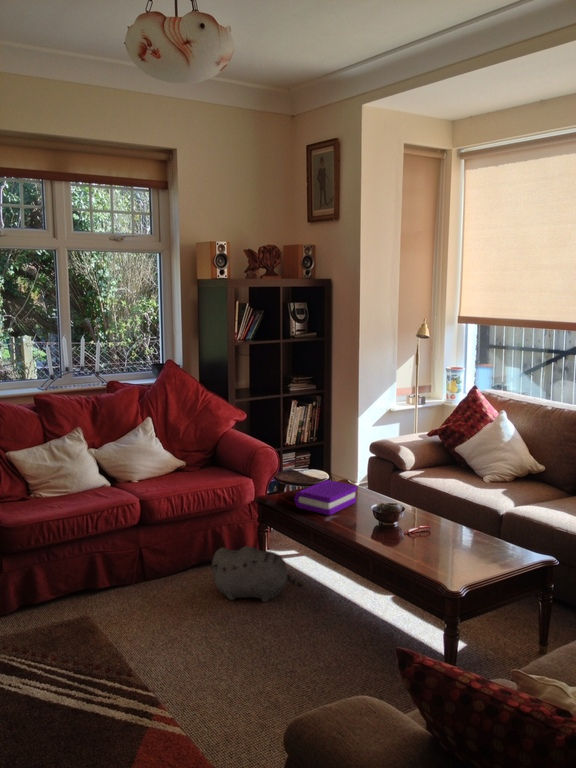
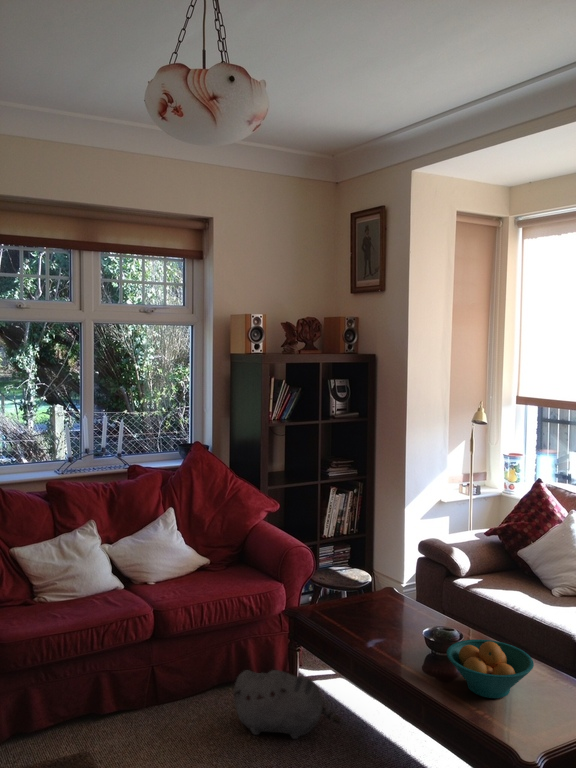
book: present [294,480,357,515] -> none [332,591,405,638]
fruit bowl: none [390,508,461,552] -> present [447,639,534,698]

